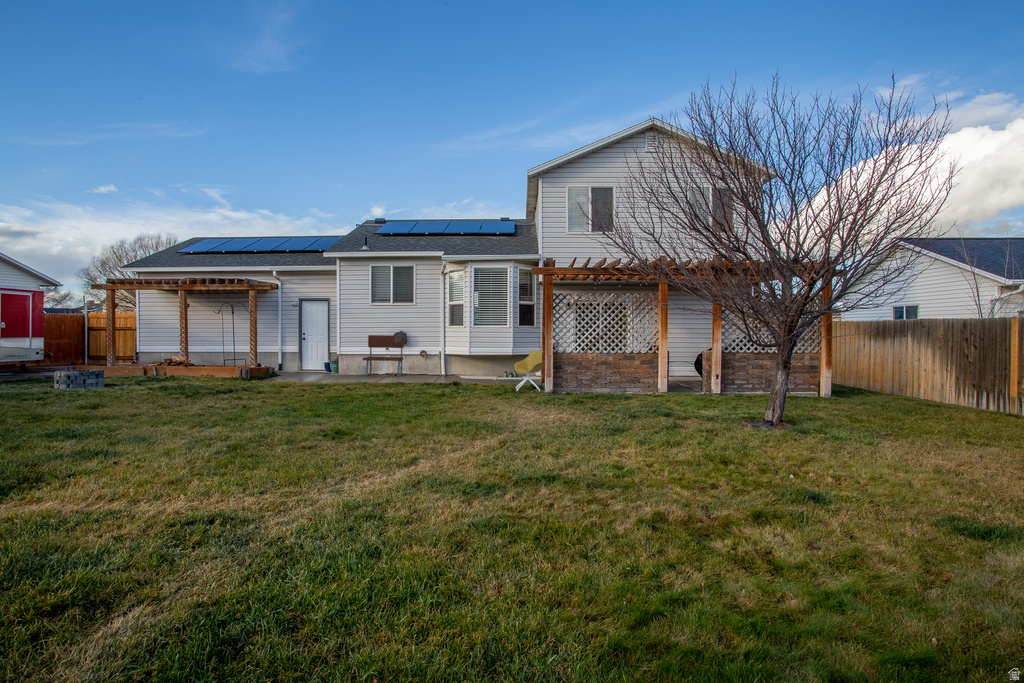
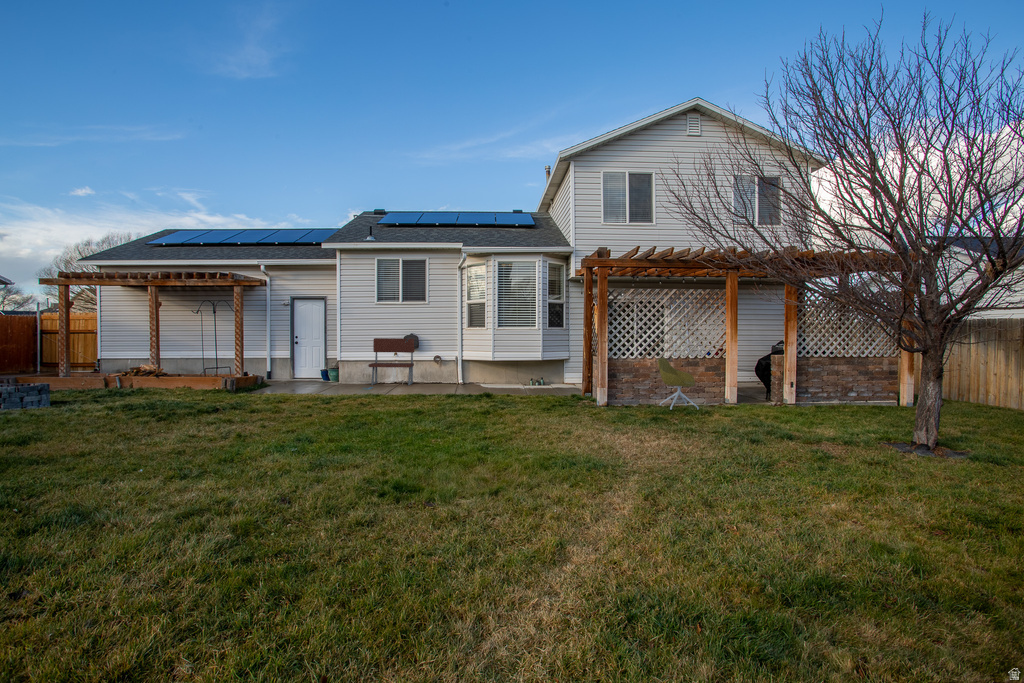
chair: present [514,351,543,391] -> present [658,358,699,410]

